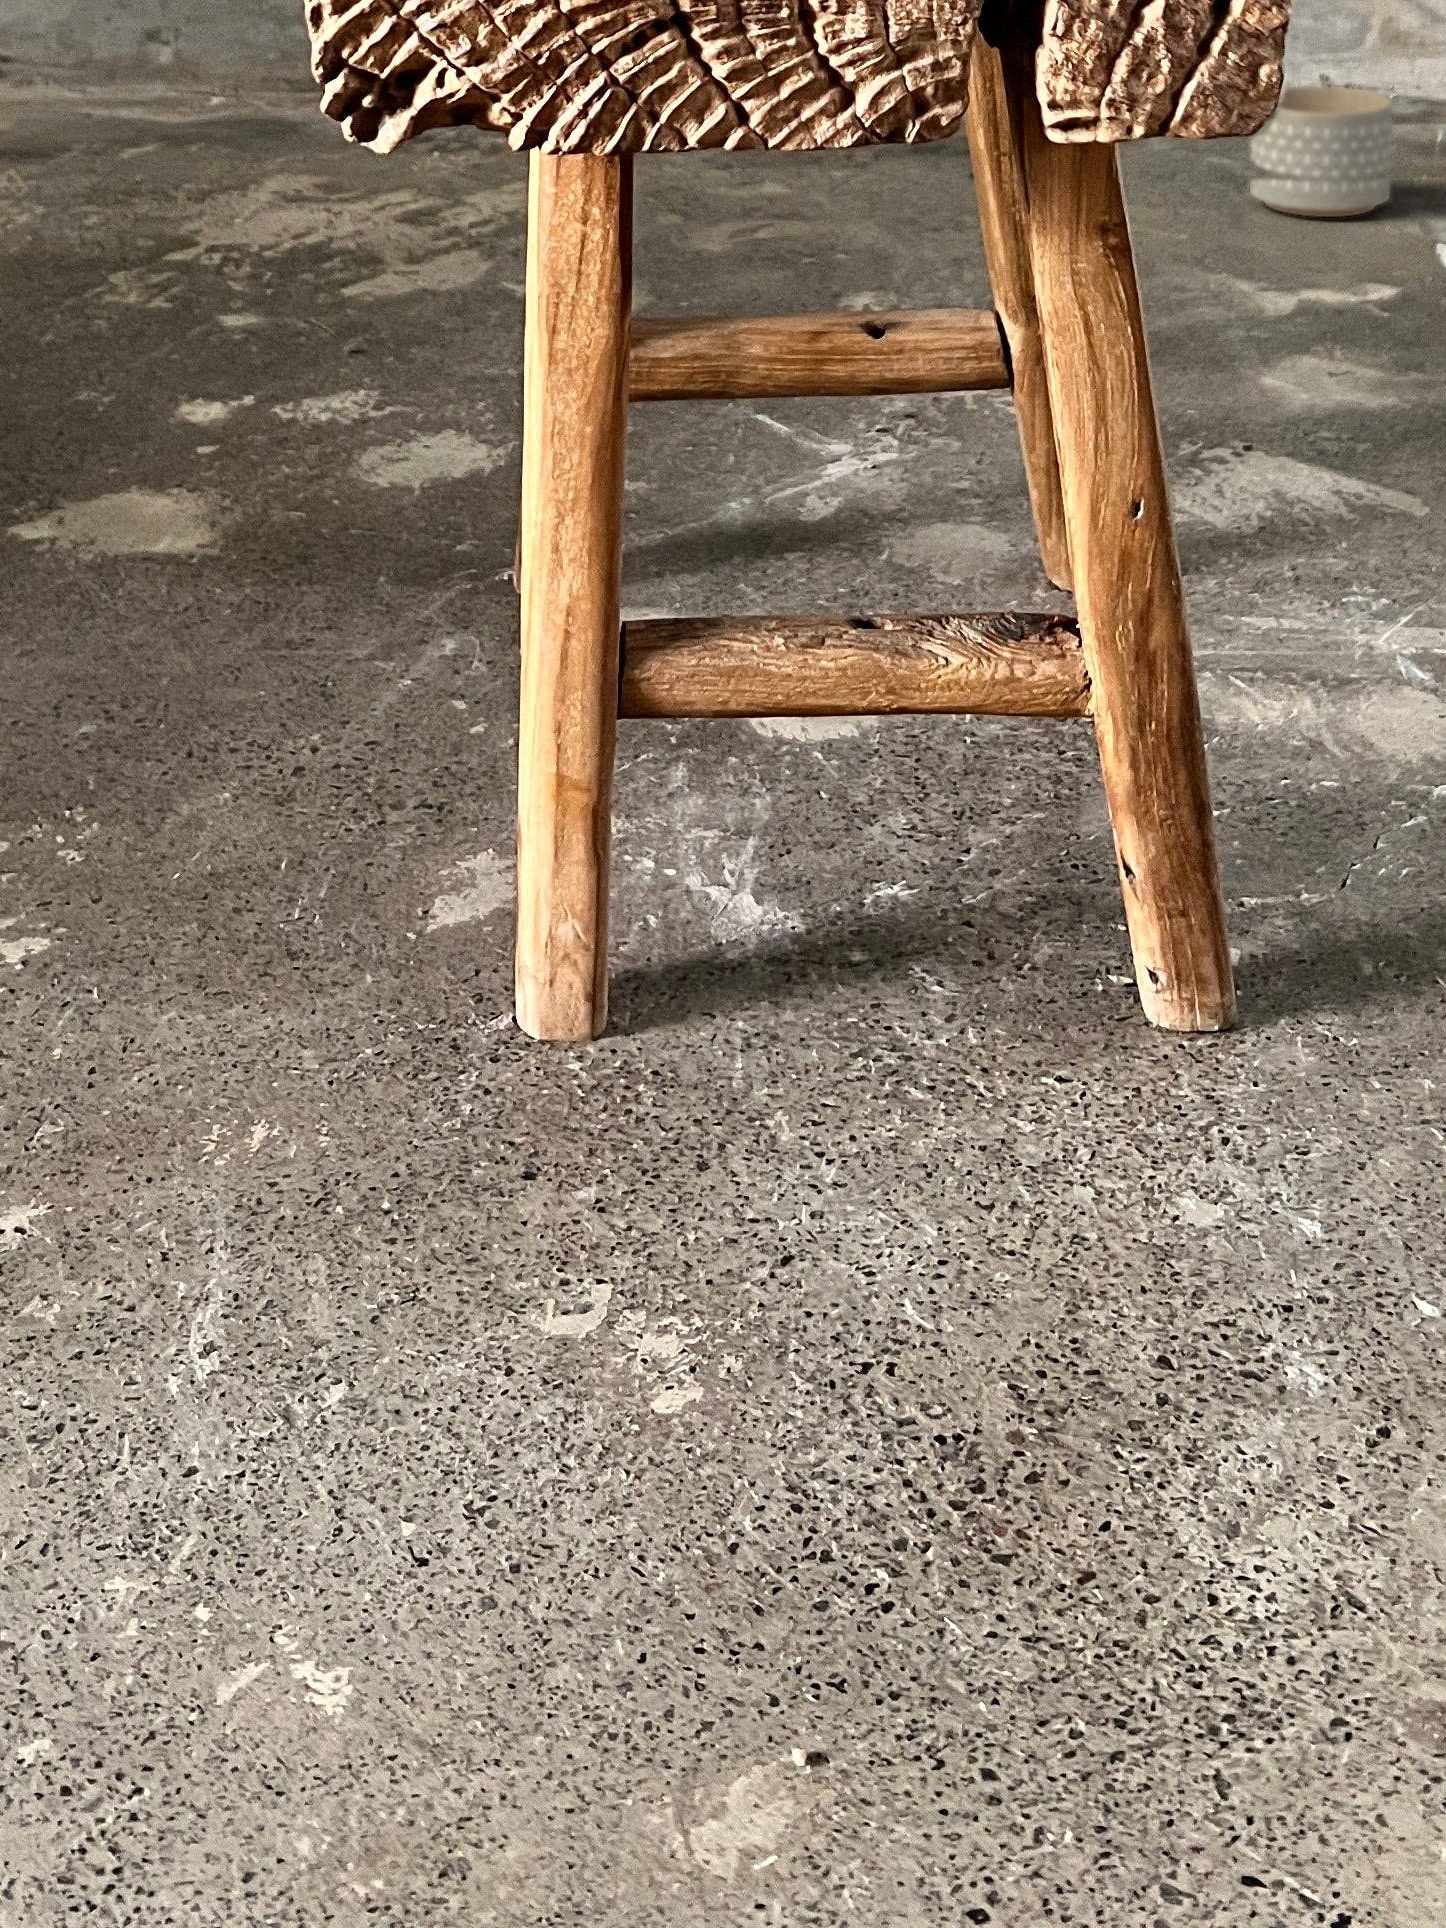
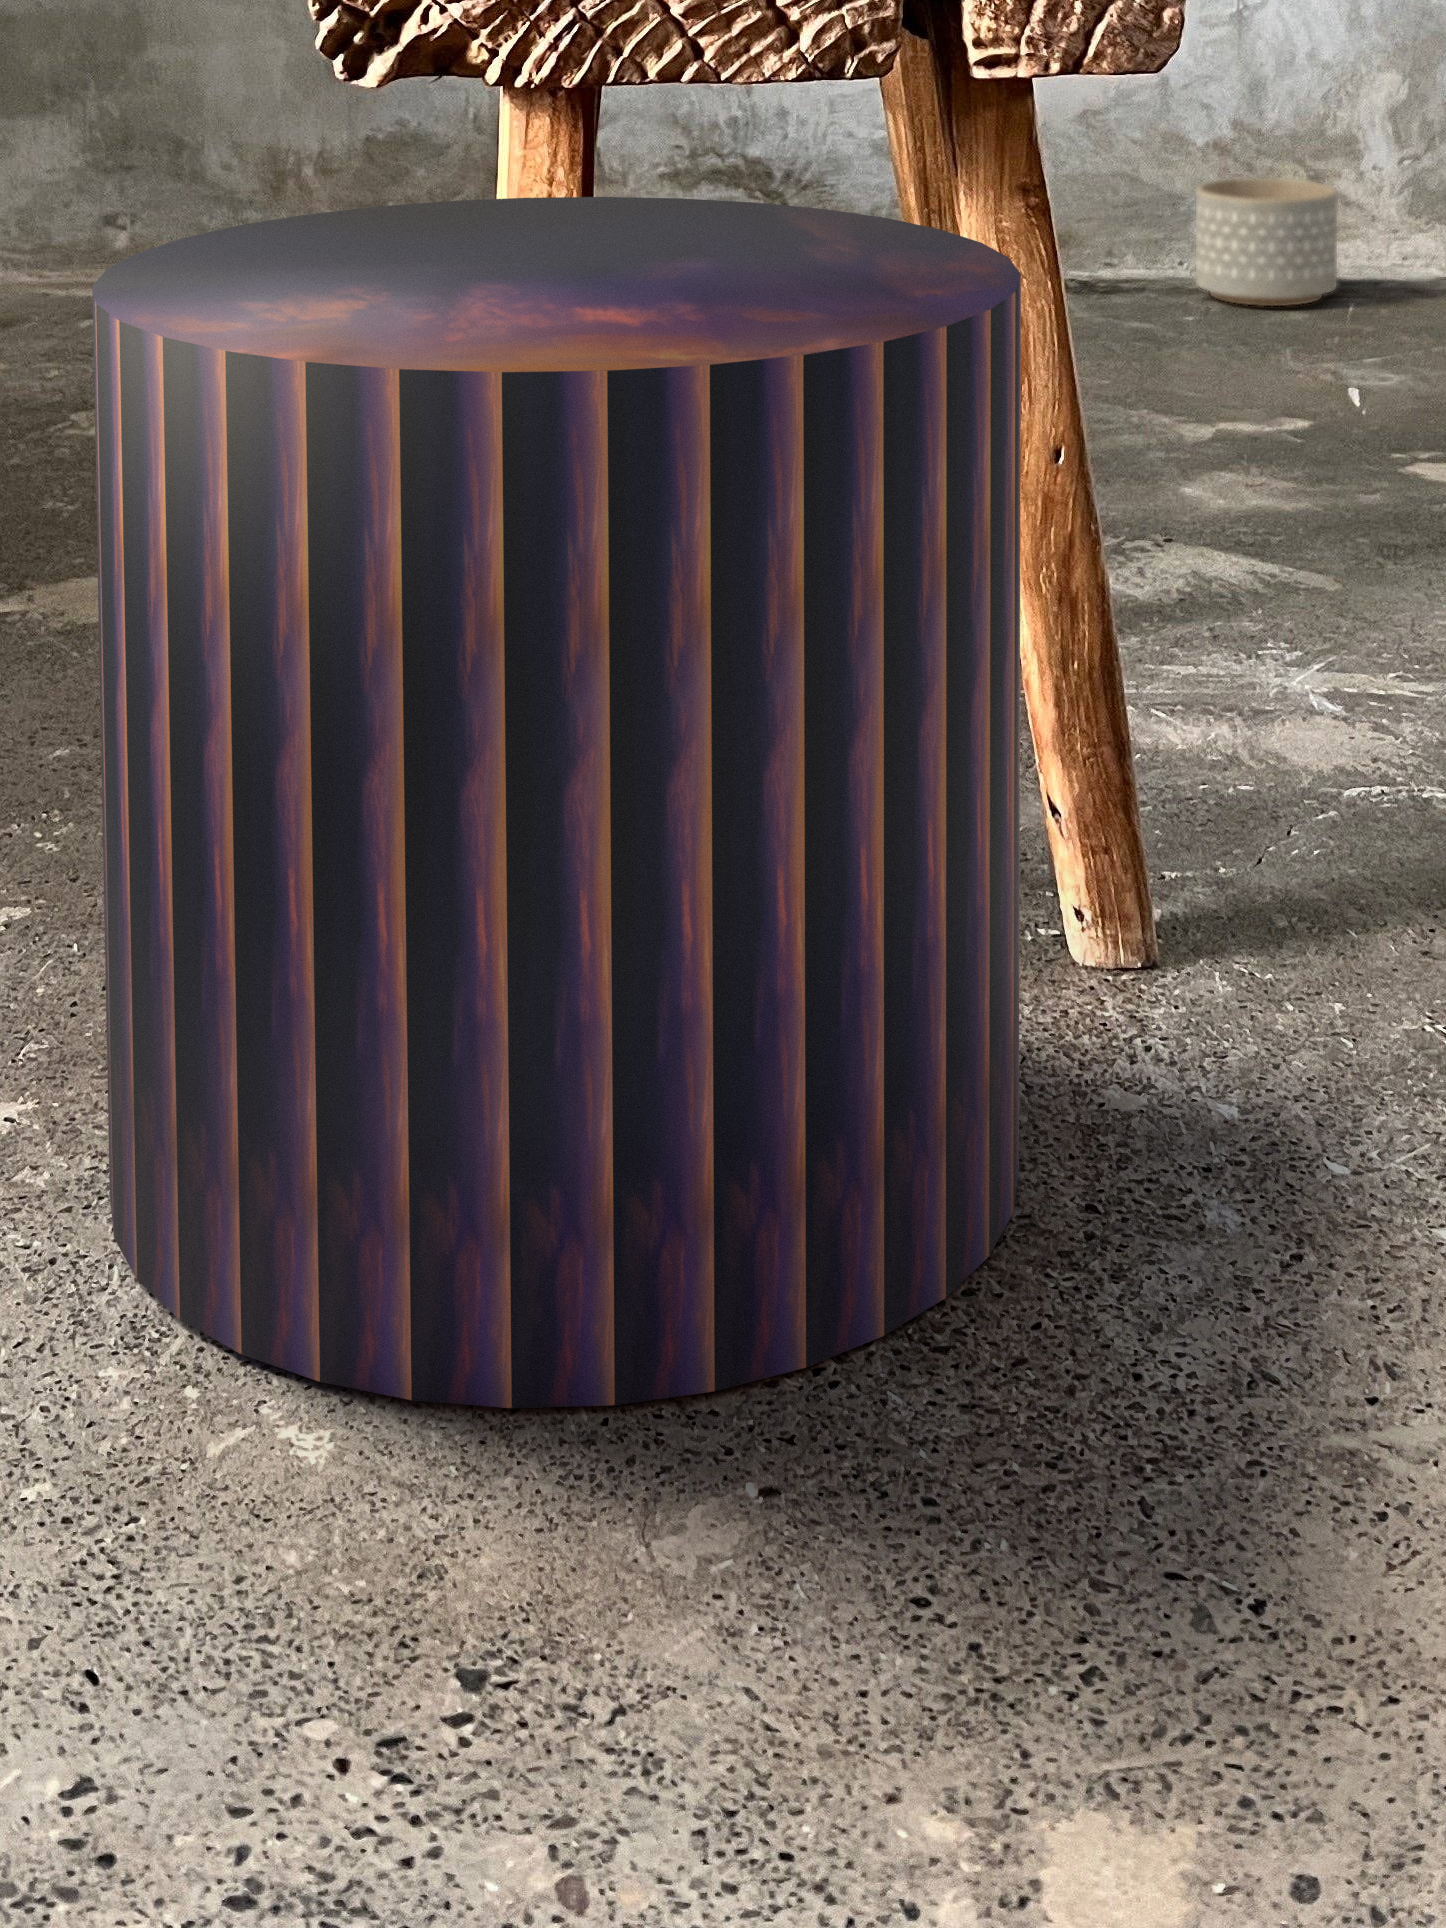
pouf: none [92,262,1090,1639] -> present [92,197,1021,1408]

